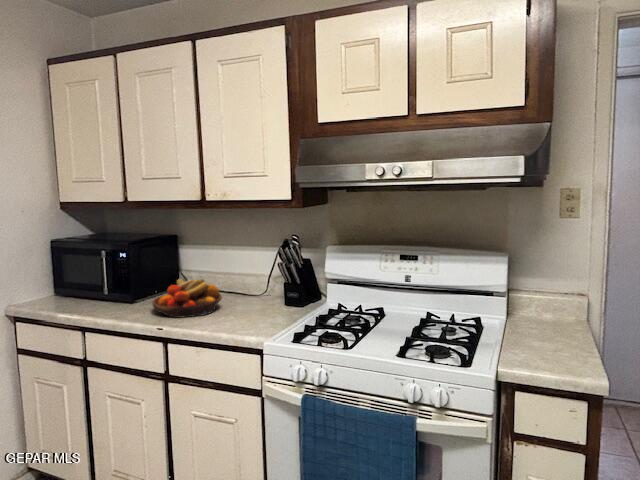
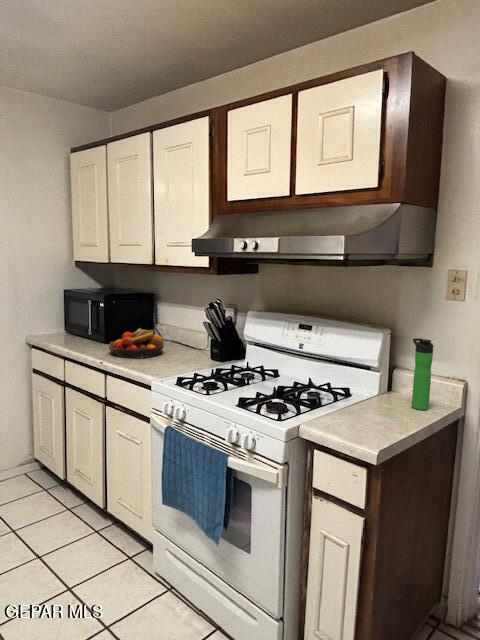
bottle: none [538,258,563,328] -> present [412,338,433,410]

